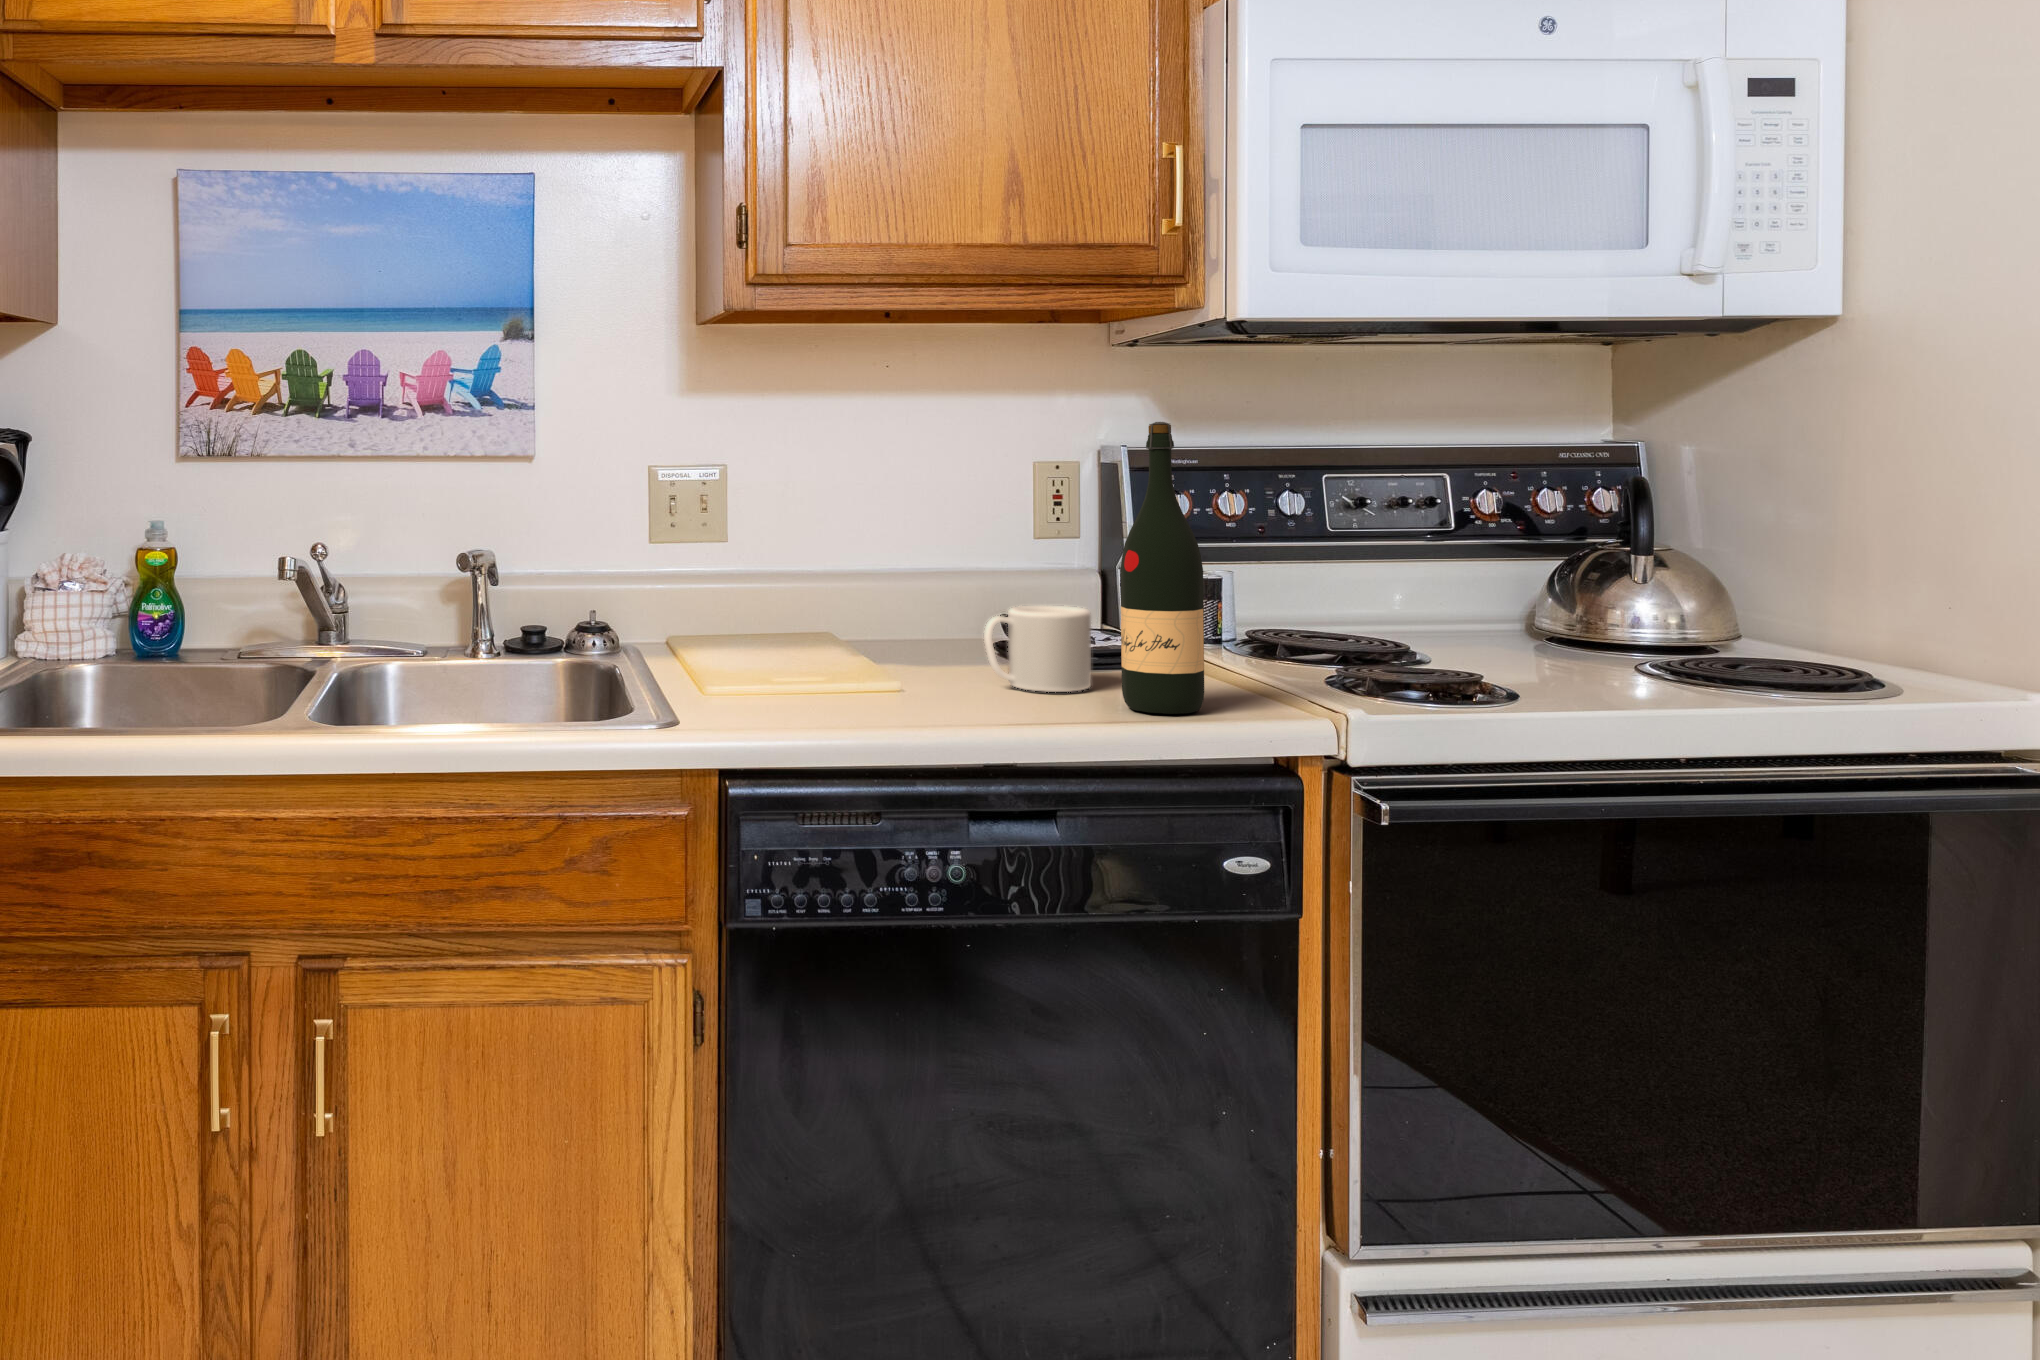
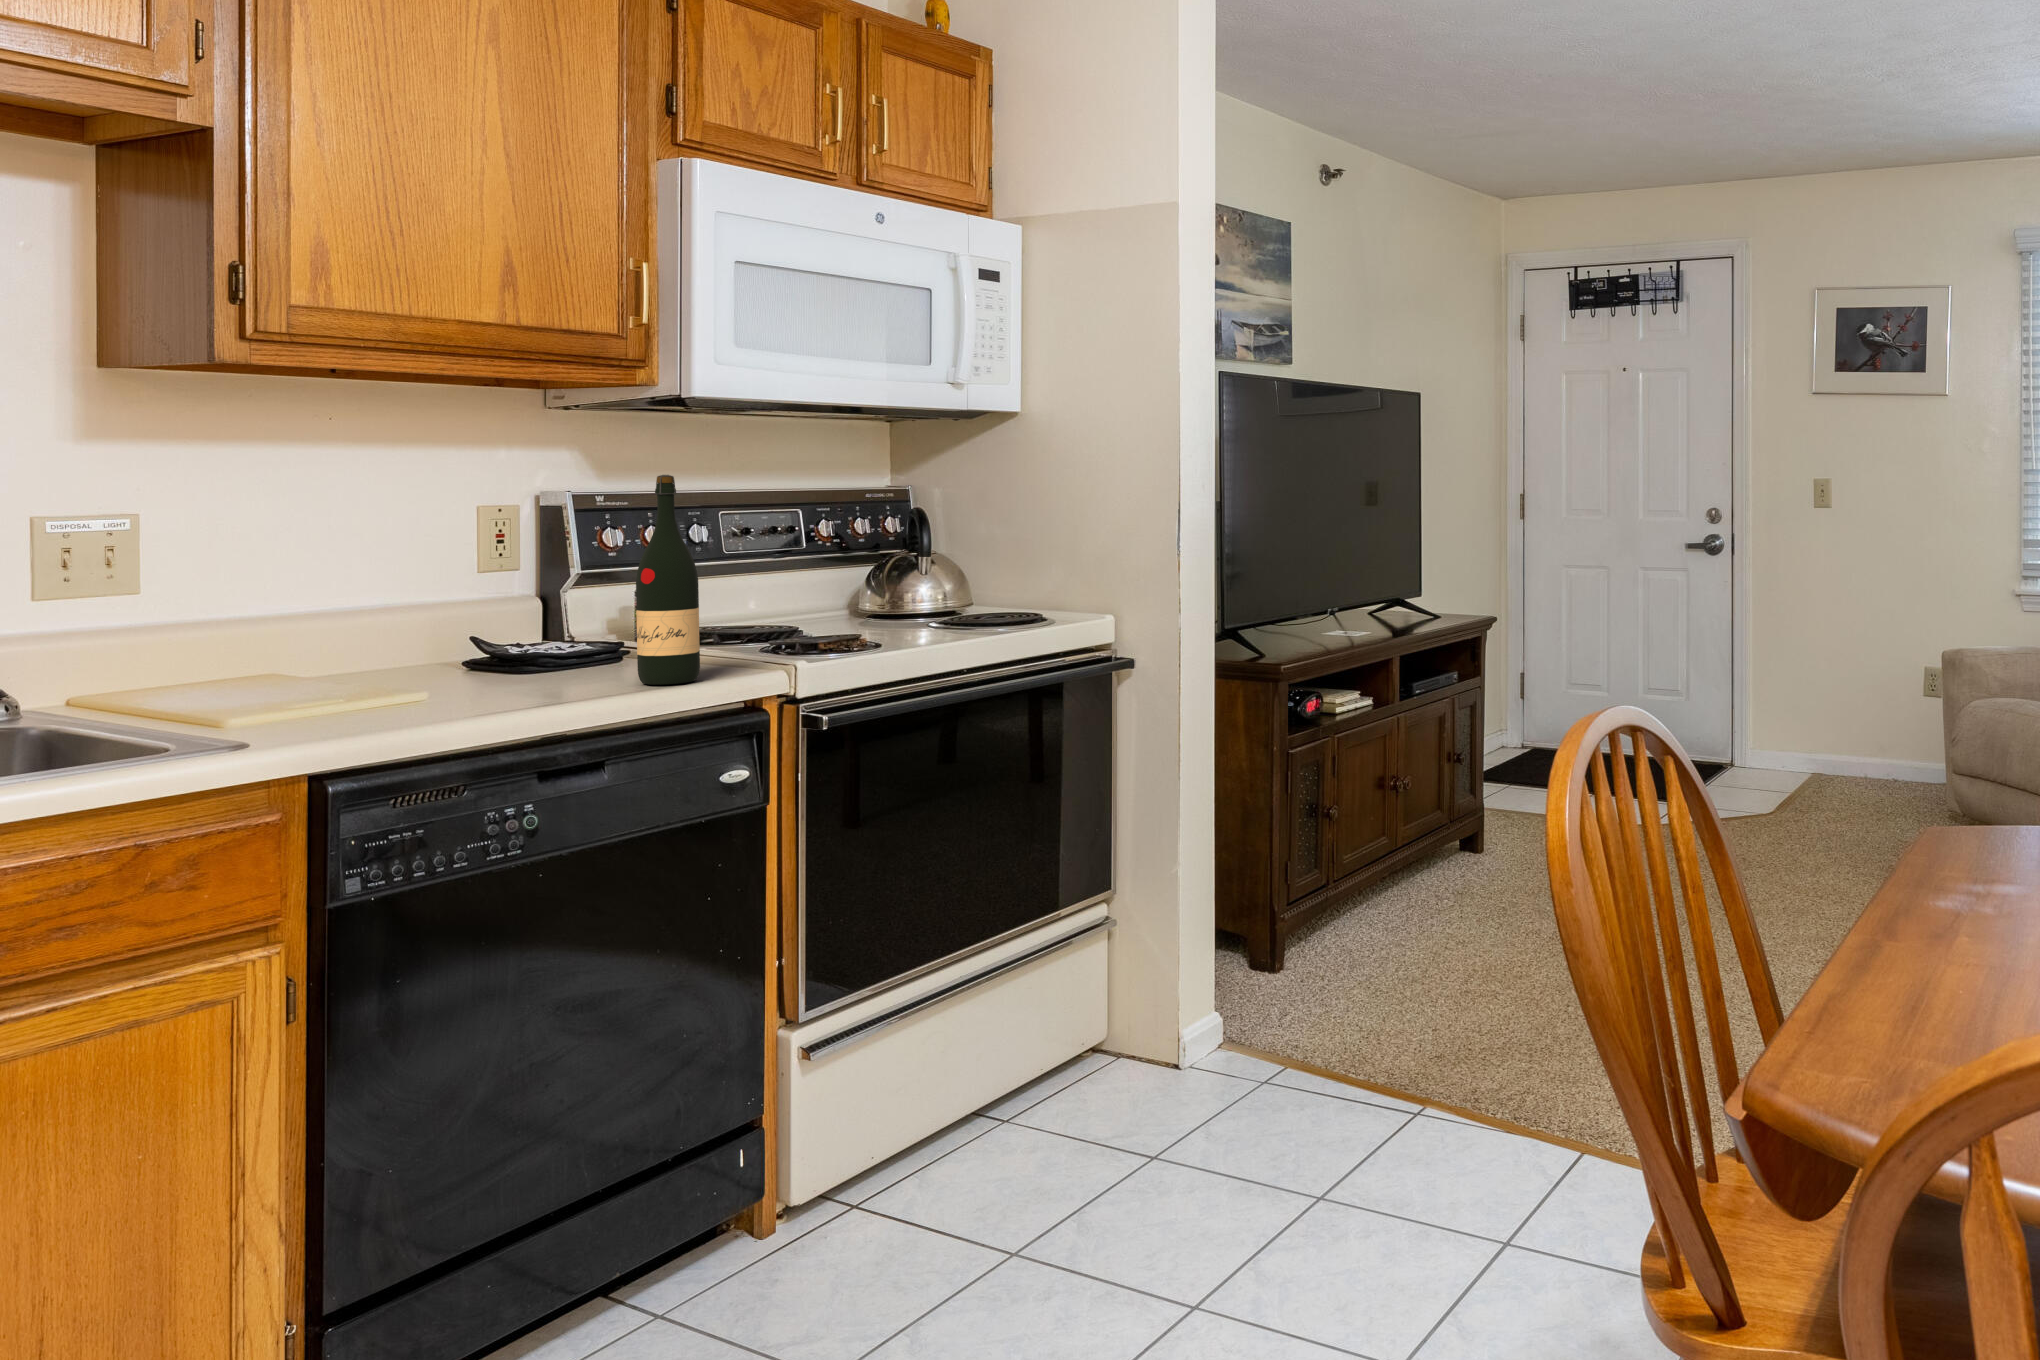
mug: present [984,606,1091,692] -> none [508,617,598,684]

